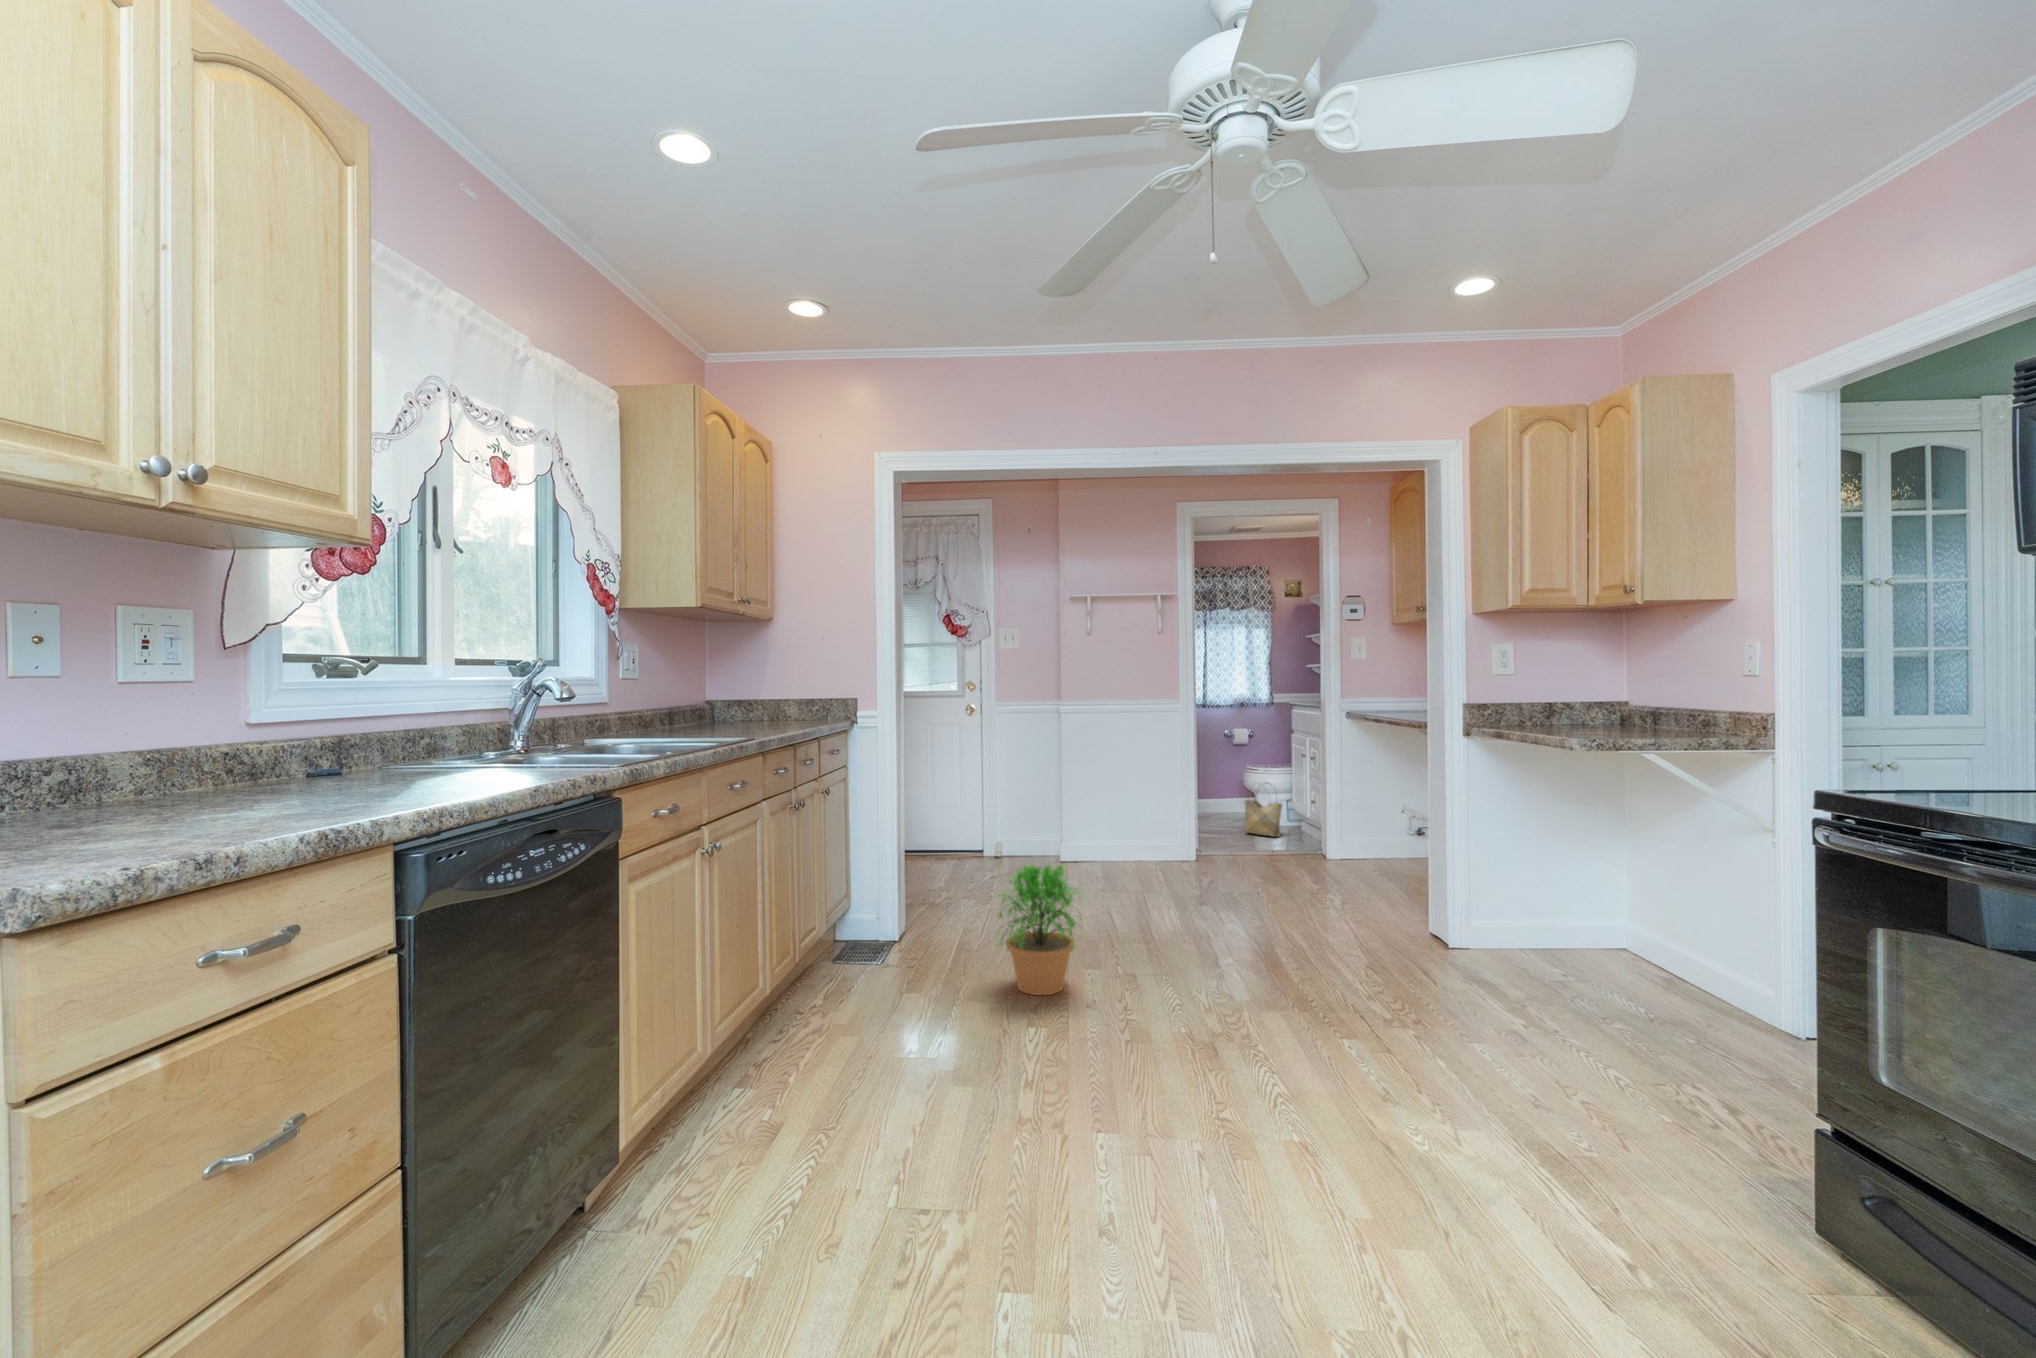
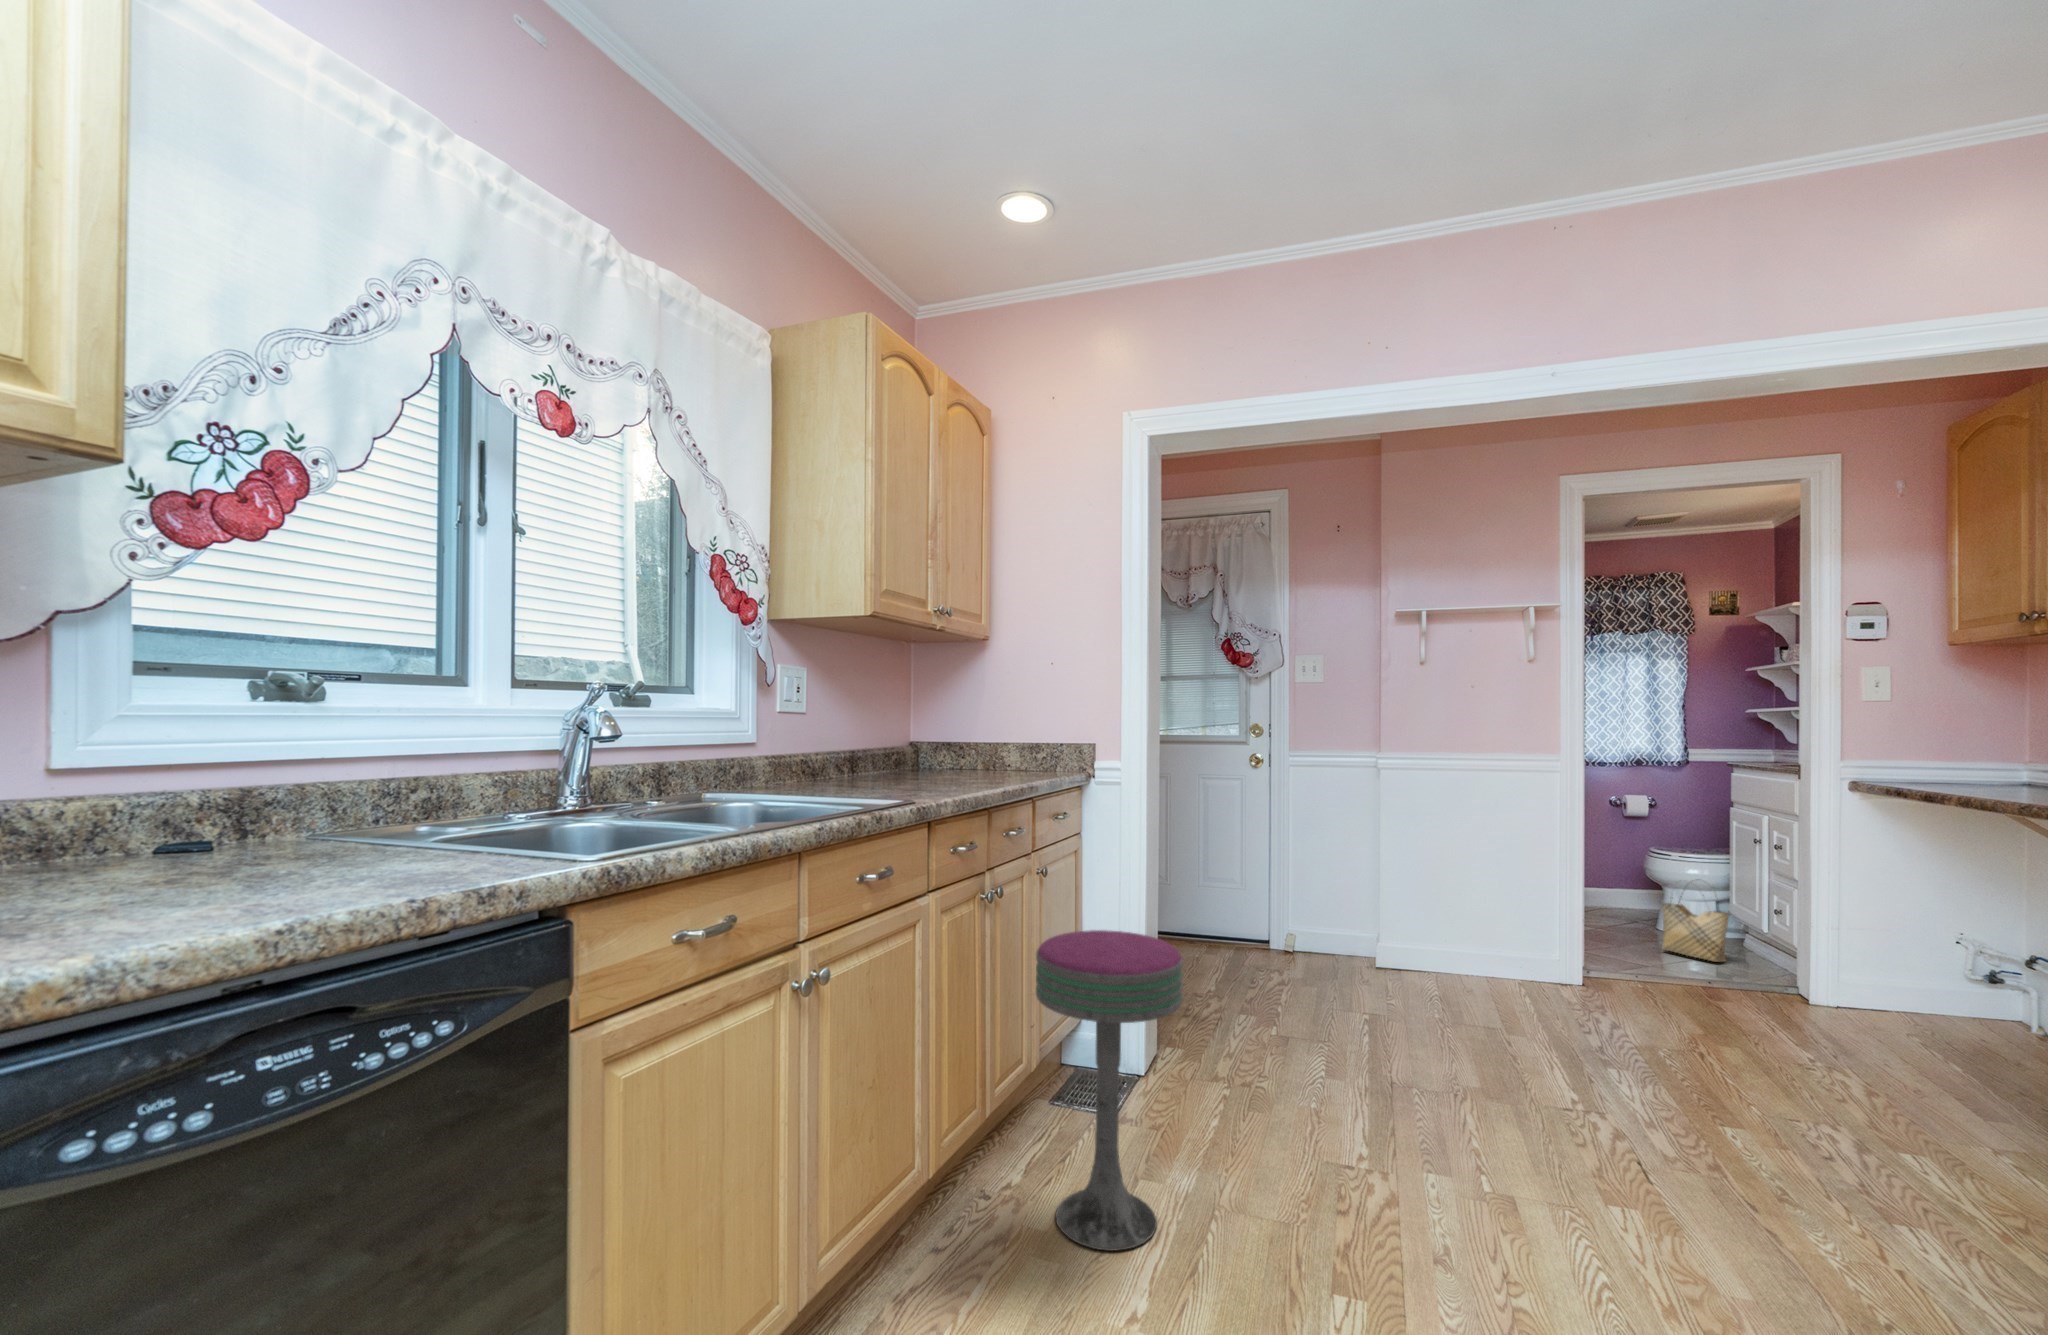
bar stool: none [835,821,932,1014] -> present [1036,930,1183,1251]
potted plant: present [999,865,1085,995] -> none [1276,1022,1459,1260]

